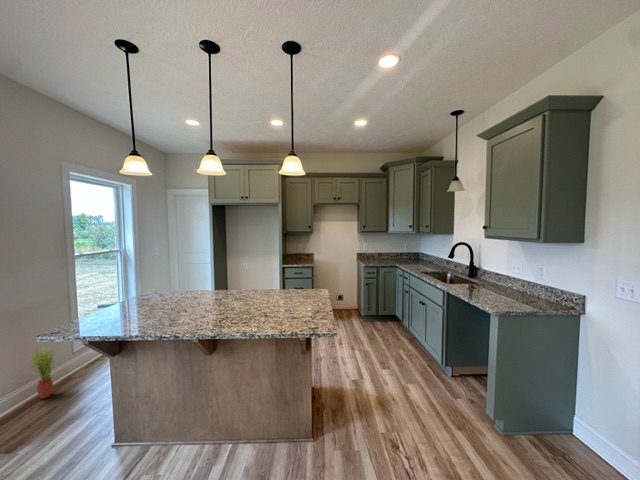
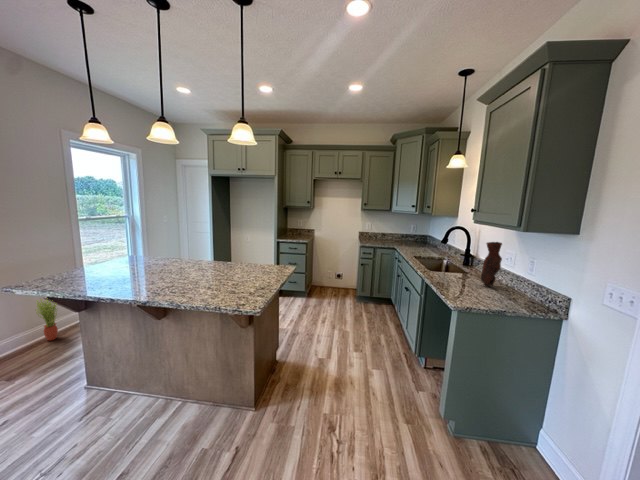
vase: none [498,253,515,294] -> present [481,242,502,287]

